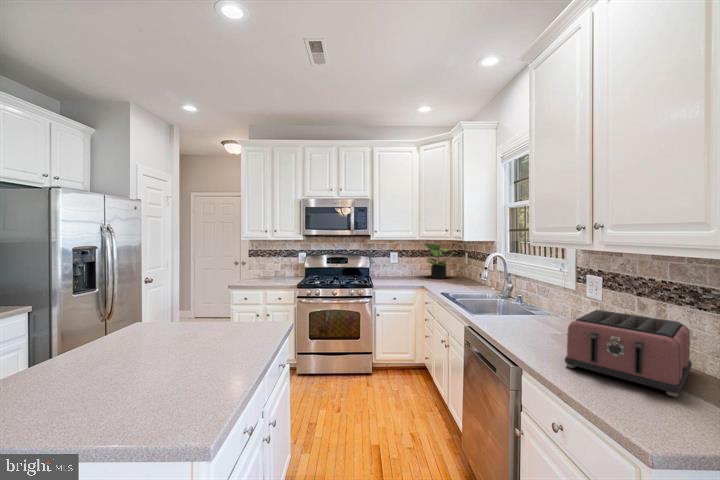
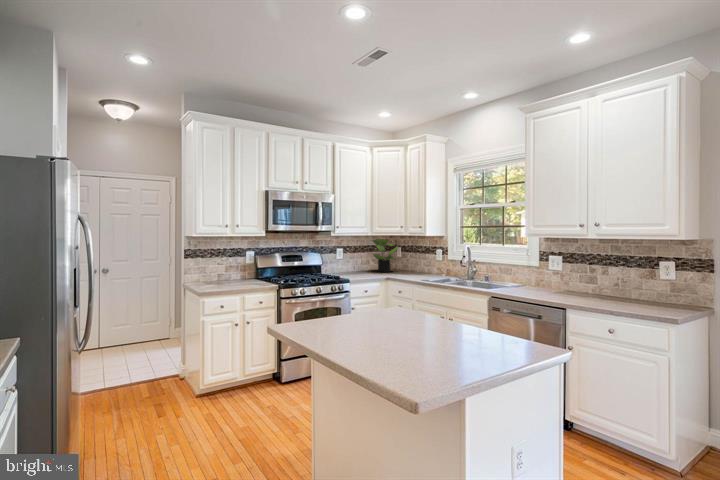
toaster: present [565,310,692,397] -> none [576,273,638,305]

